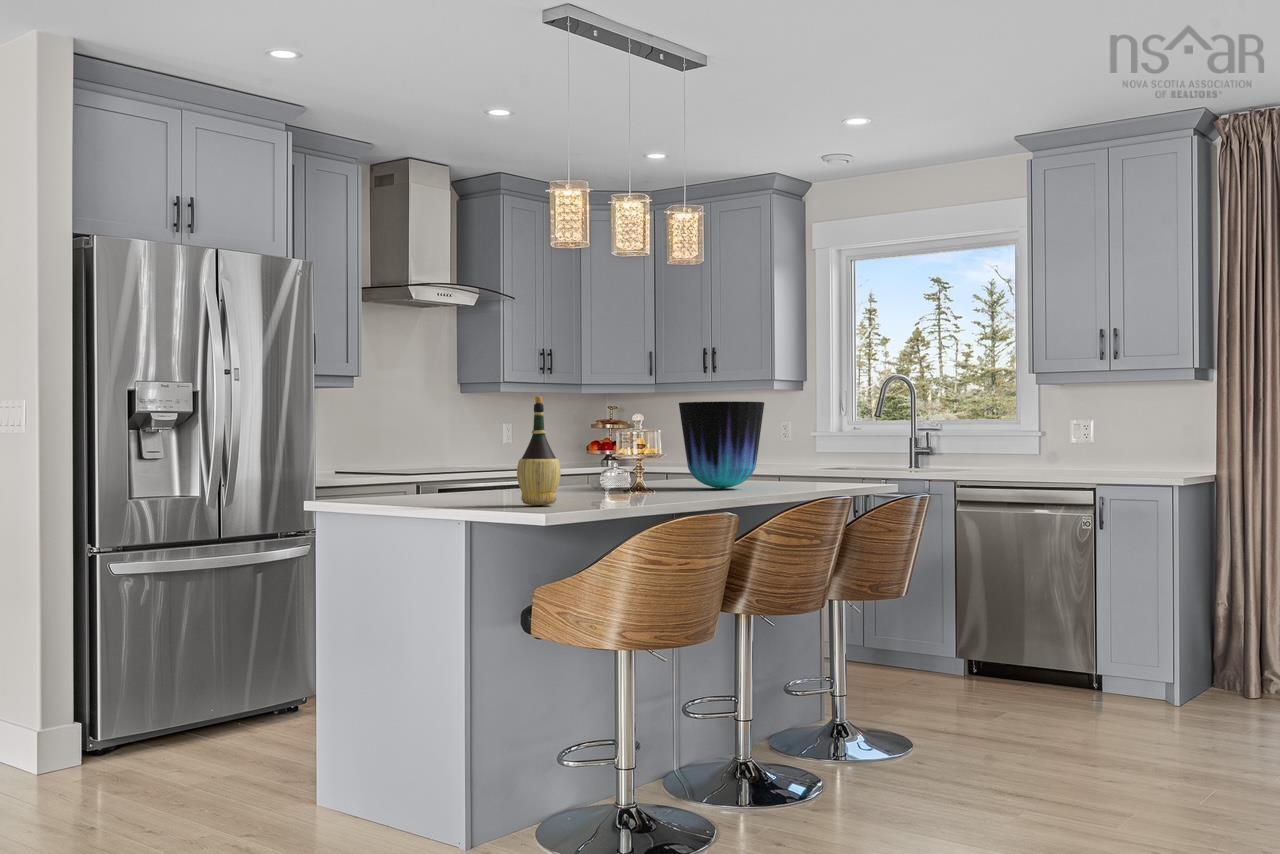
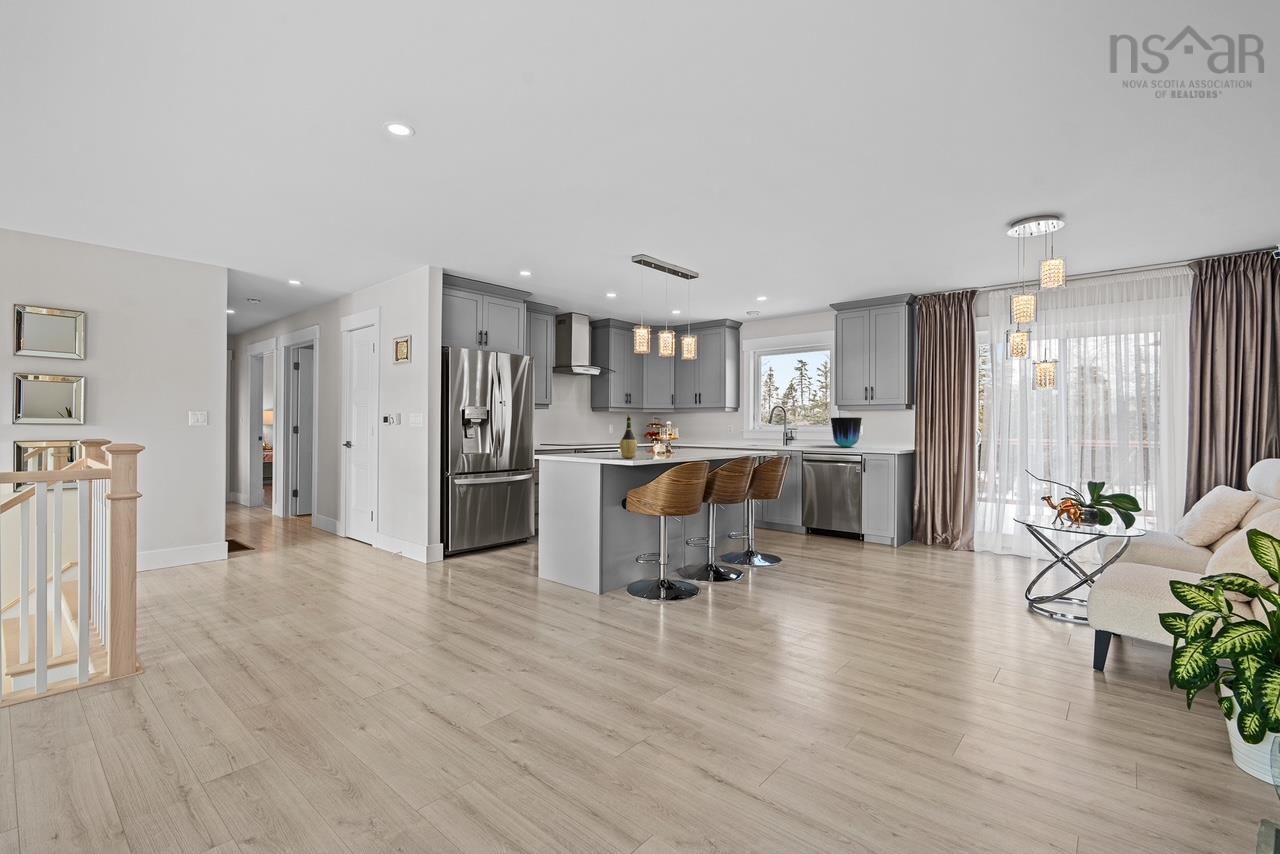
vase: present [679,401,764,489] -> present [831,417,862,447]

